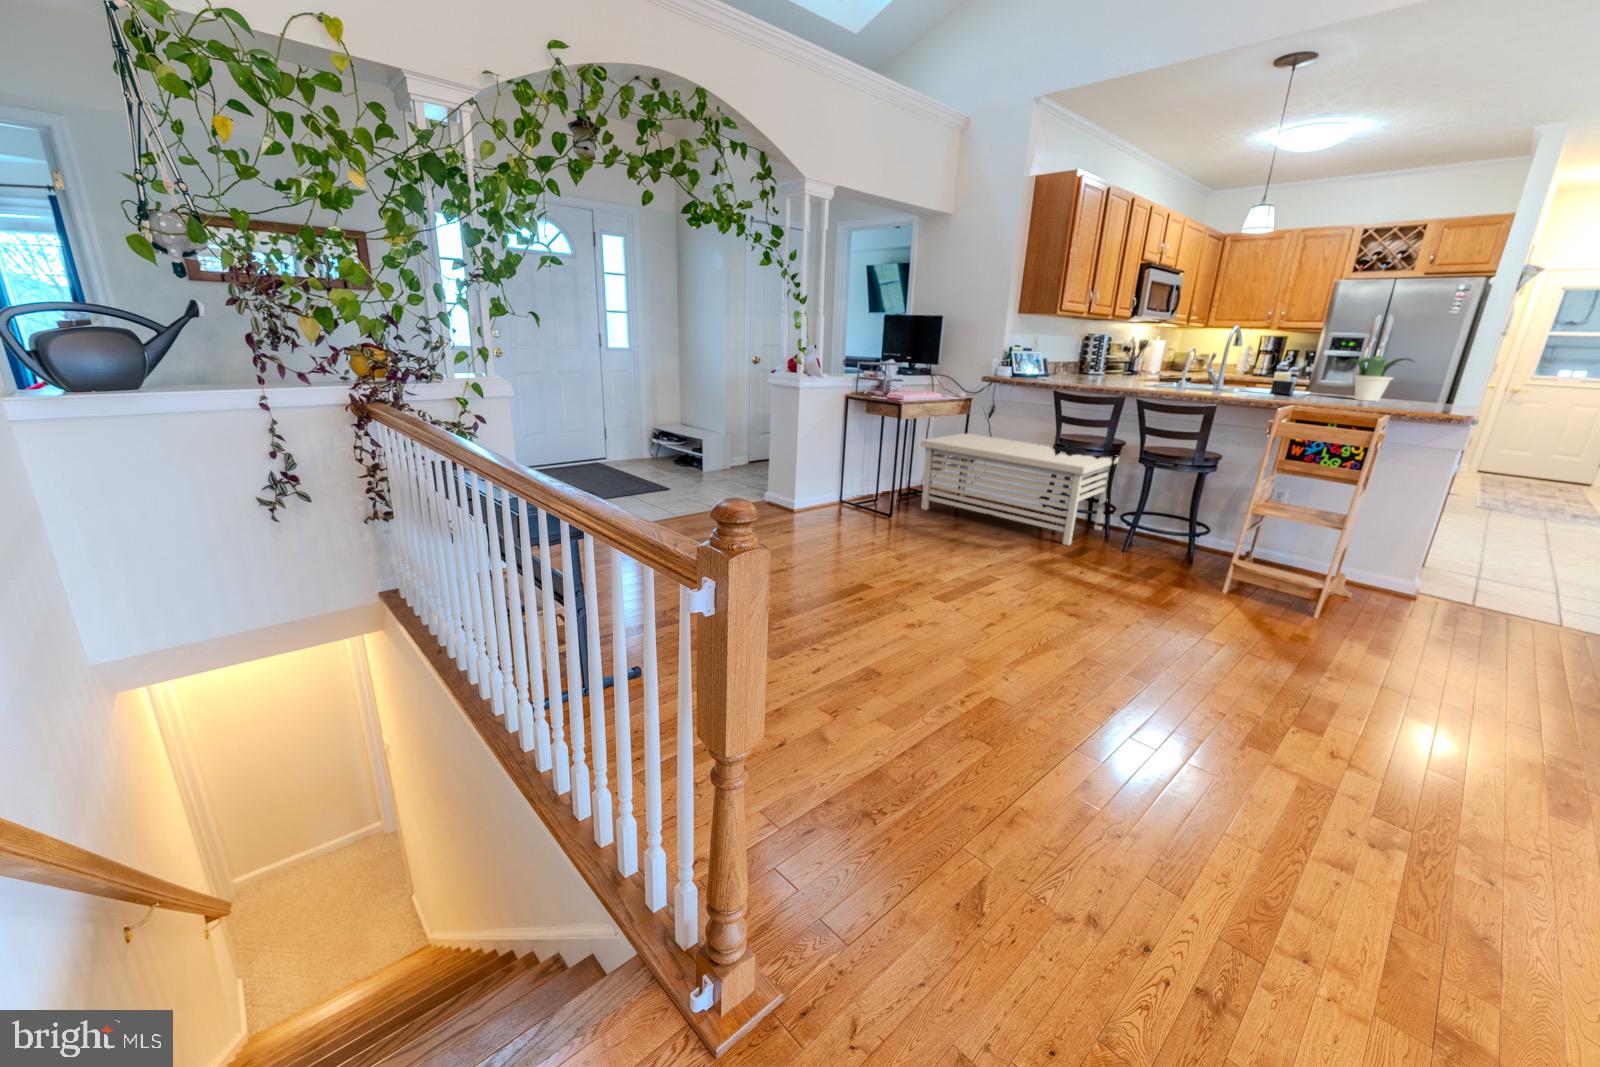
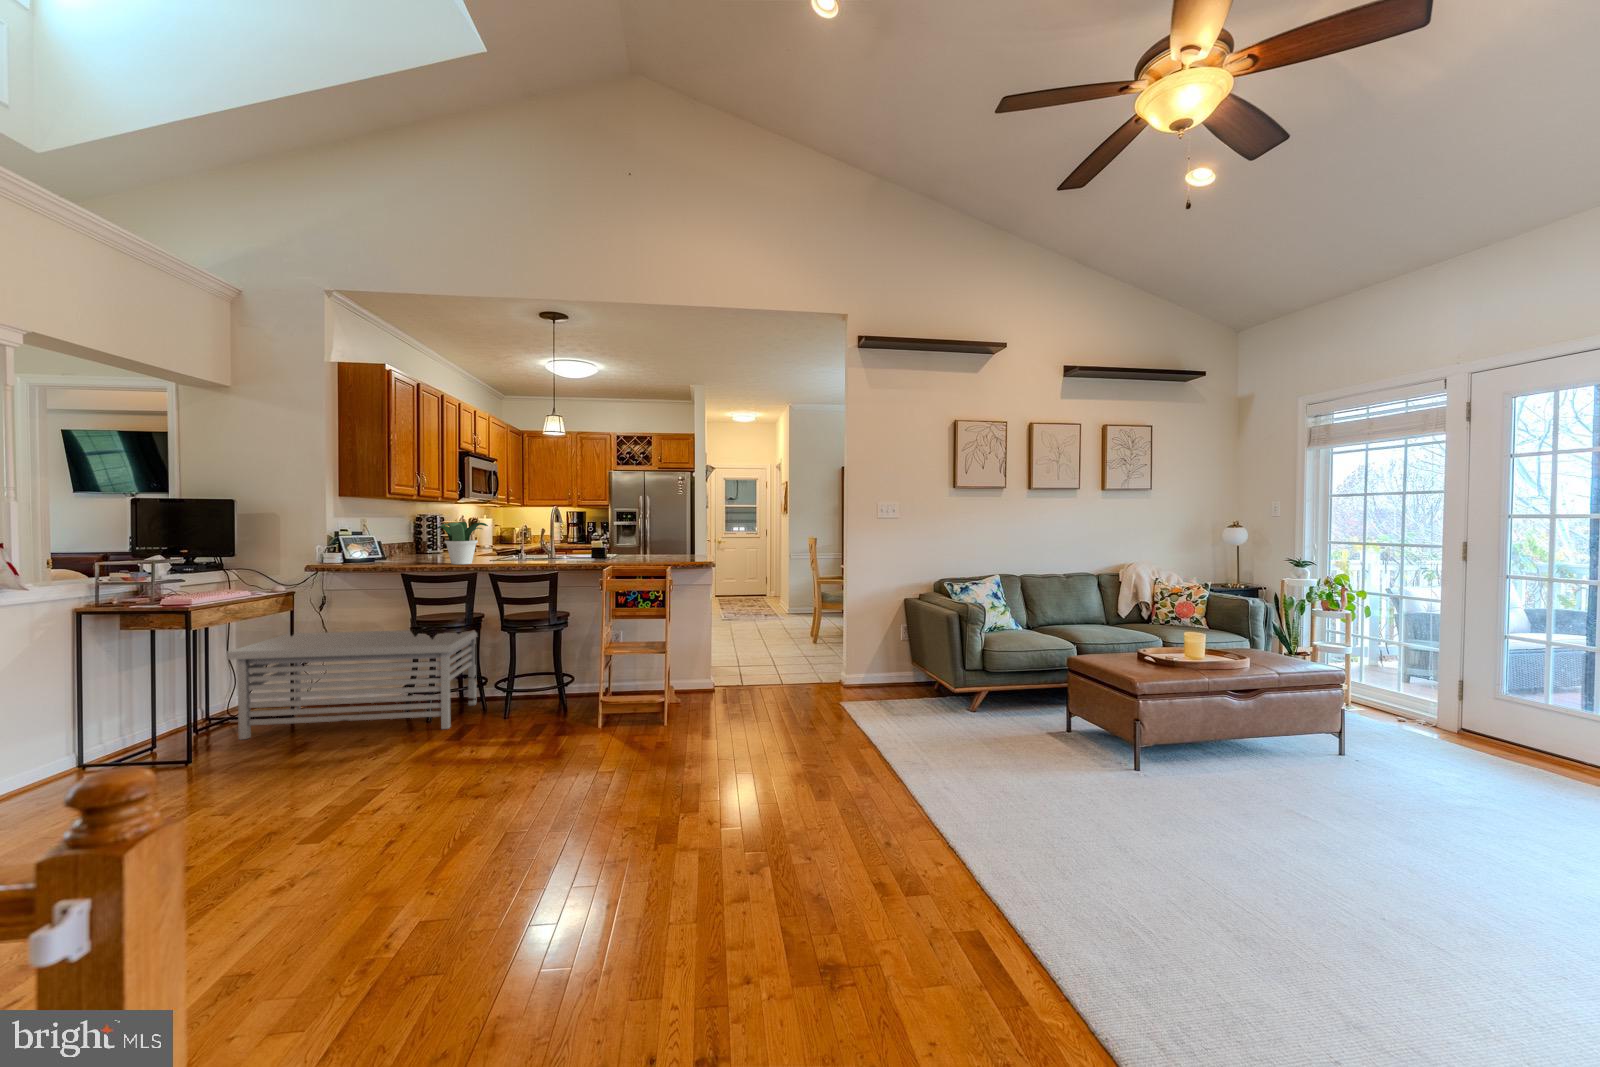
potted plant: present [1348,356,1414,401] -> present [437,522,488,564]

